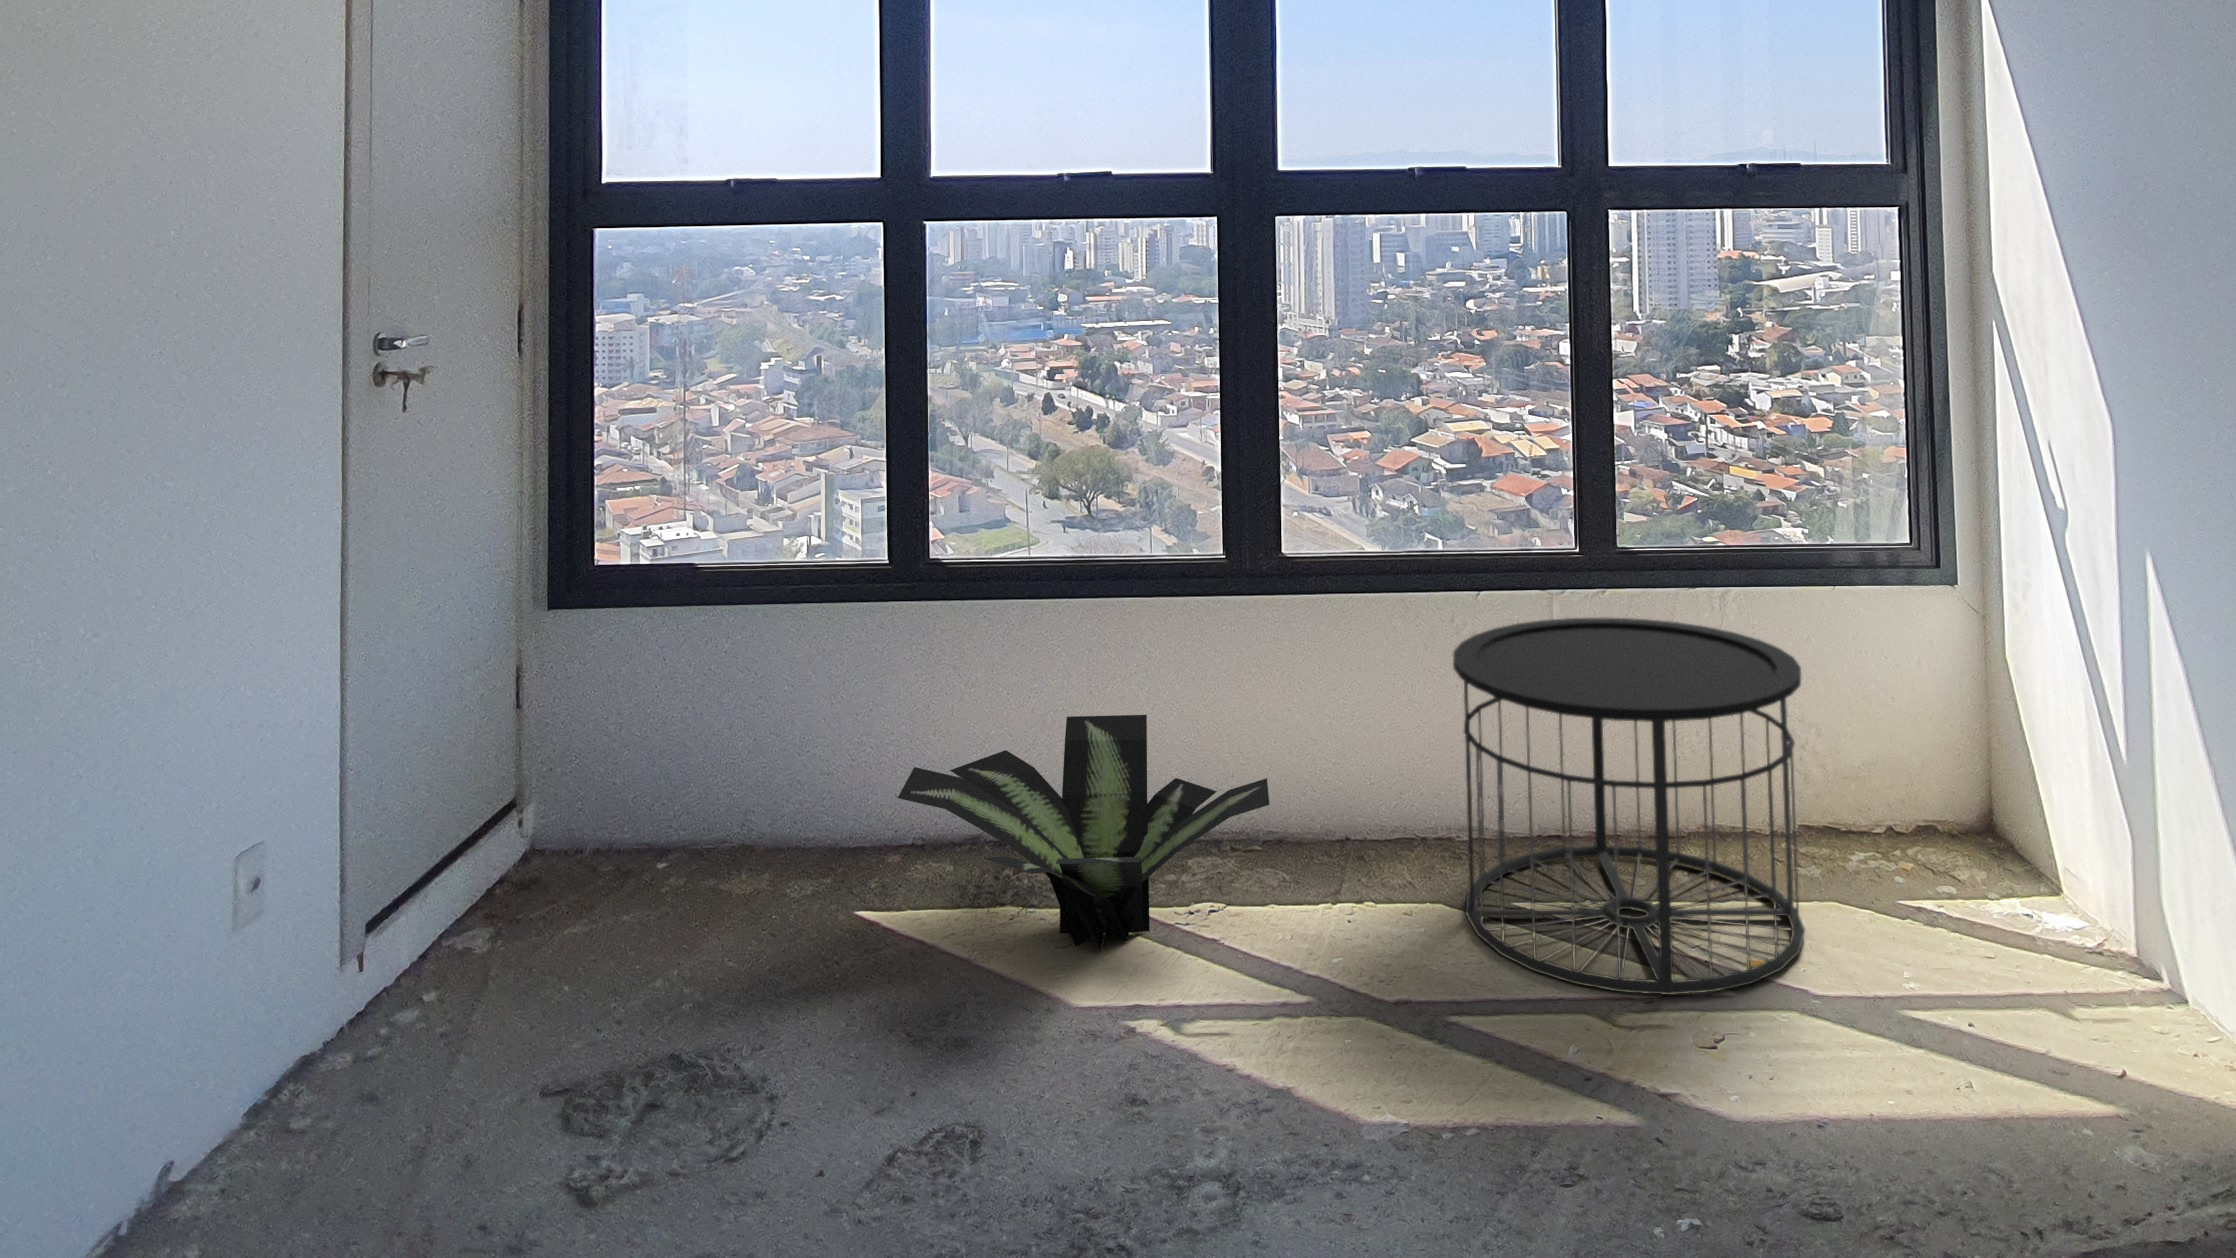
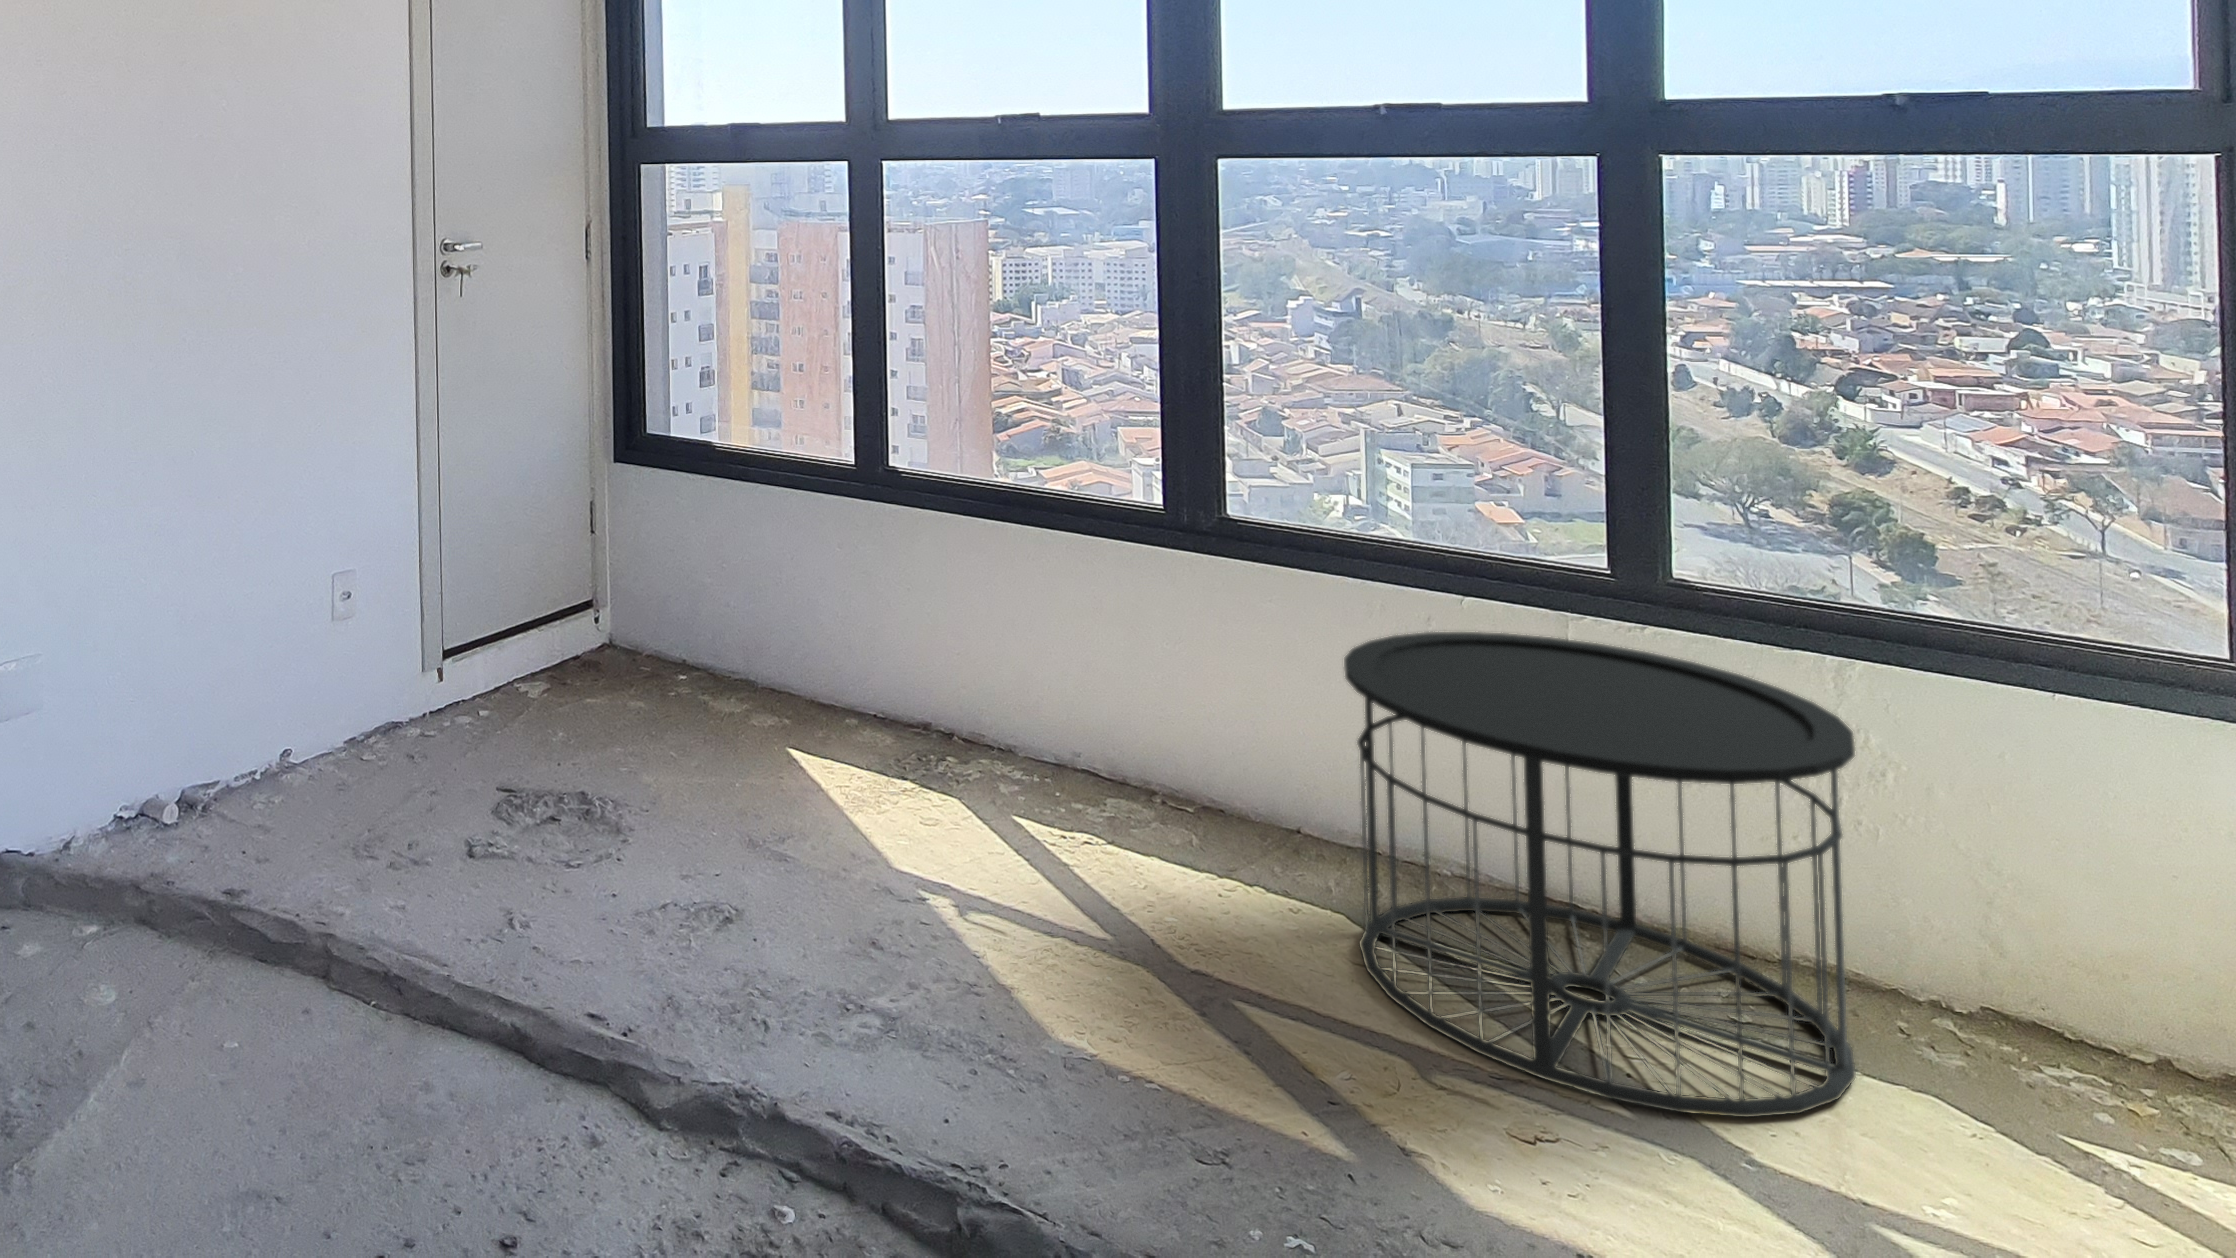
potted plant: present [898,715,1269,952] -> none [787,628,1149,836]

